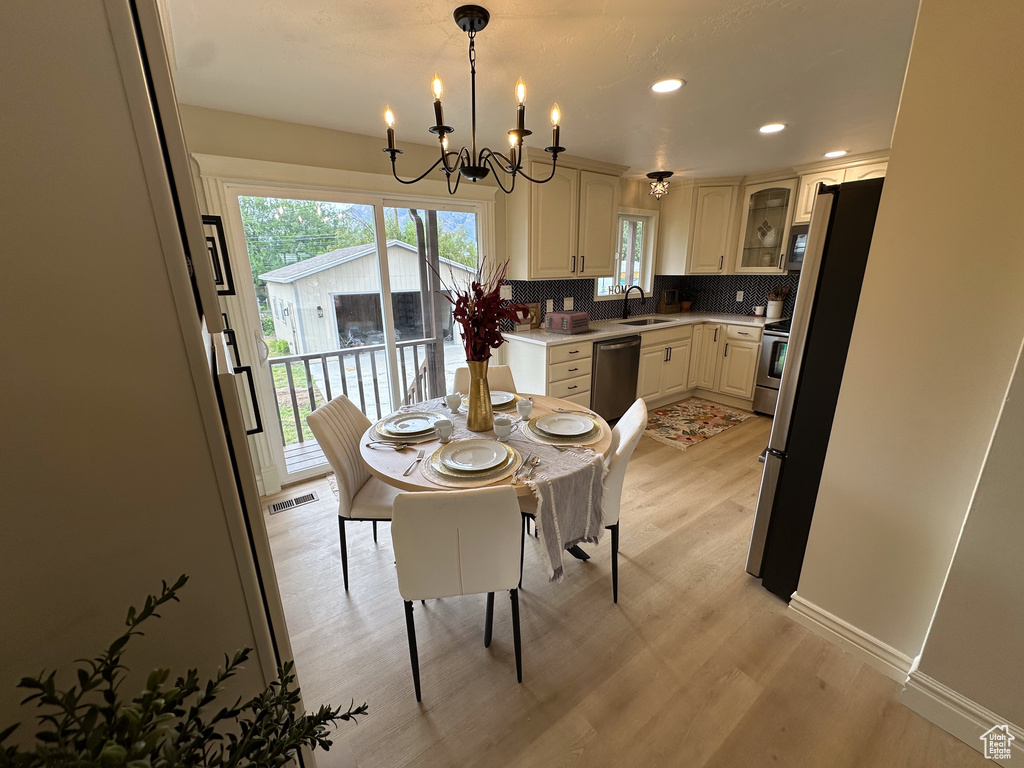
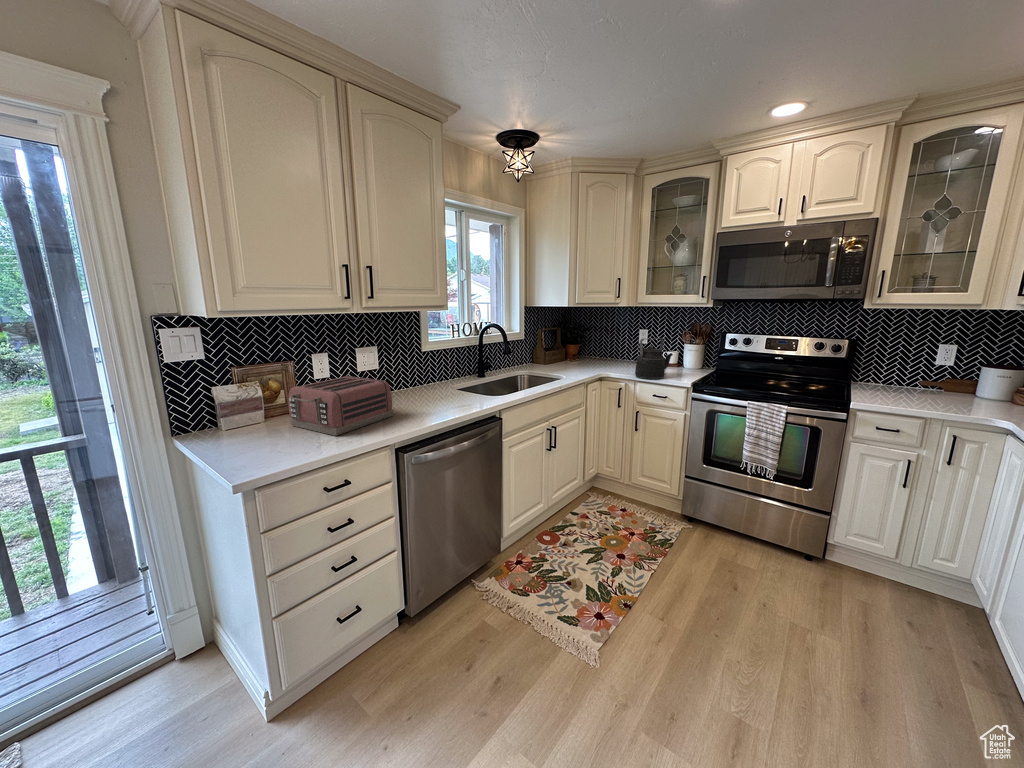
kettle: none [729,295,757,322] -> present [635,338,673,379]

